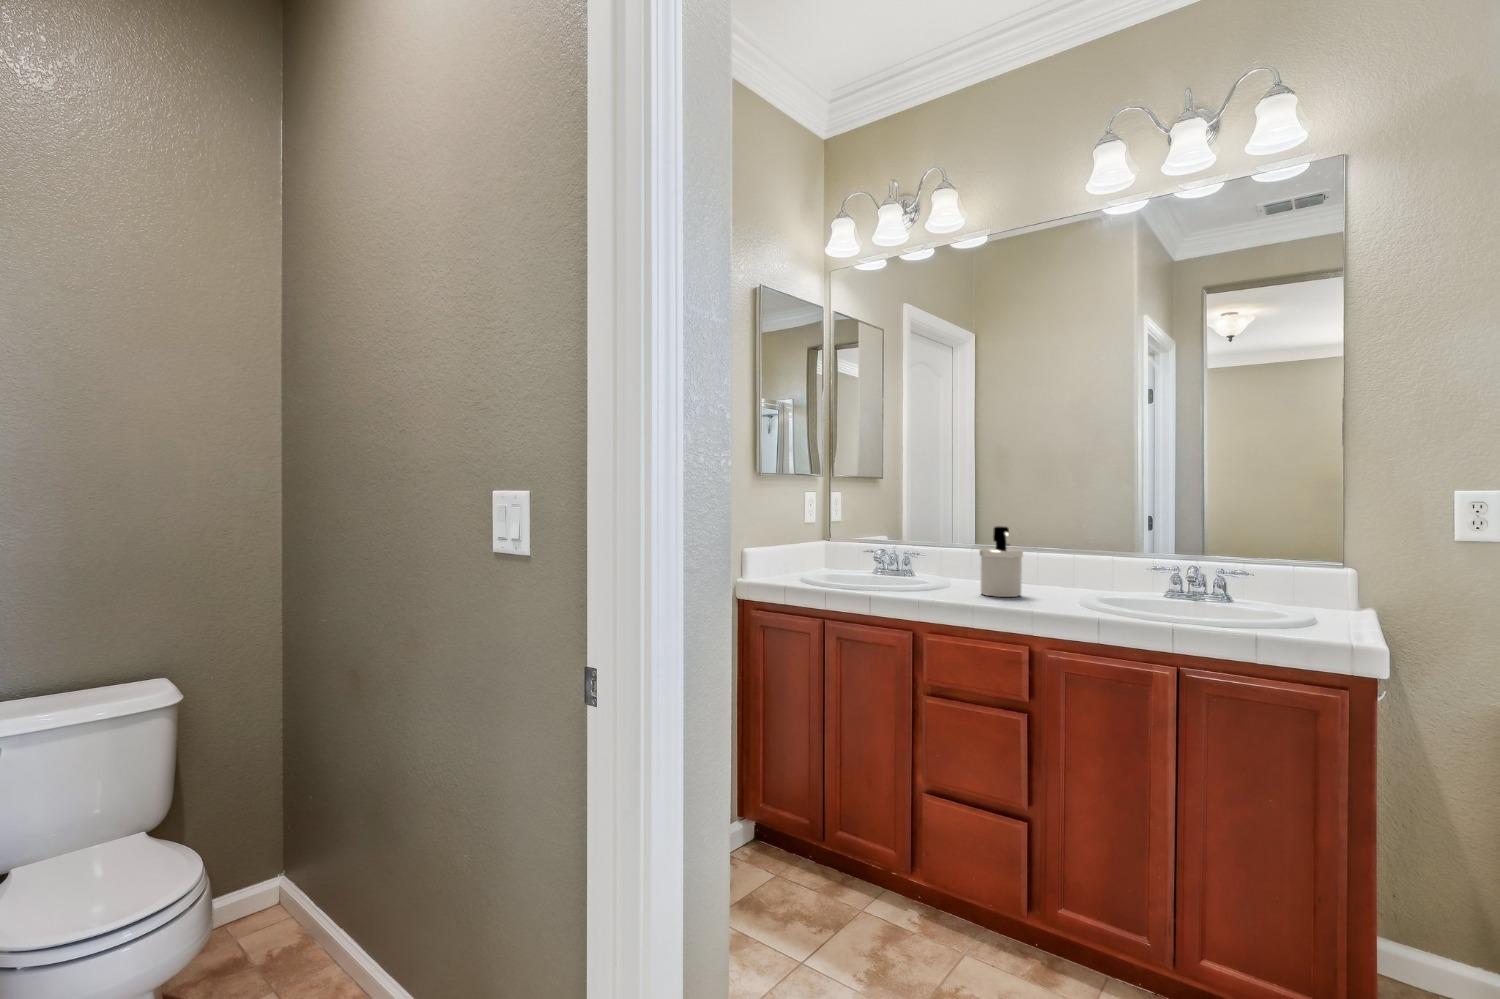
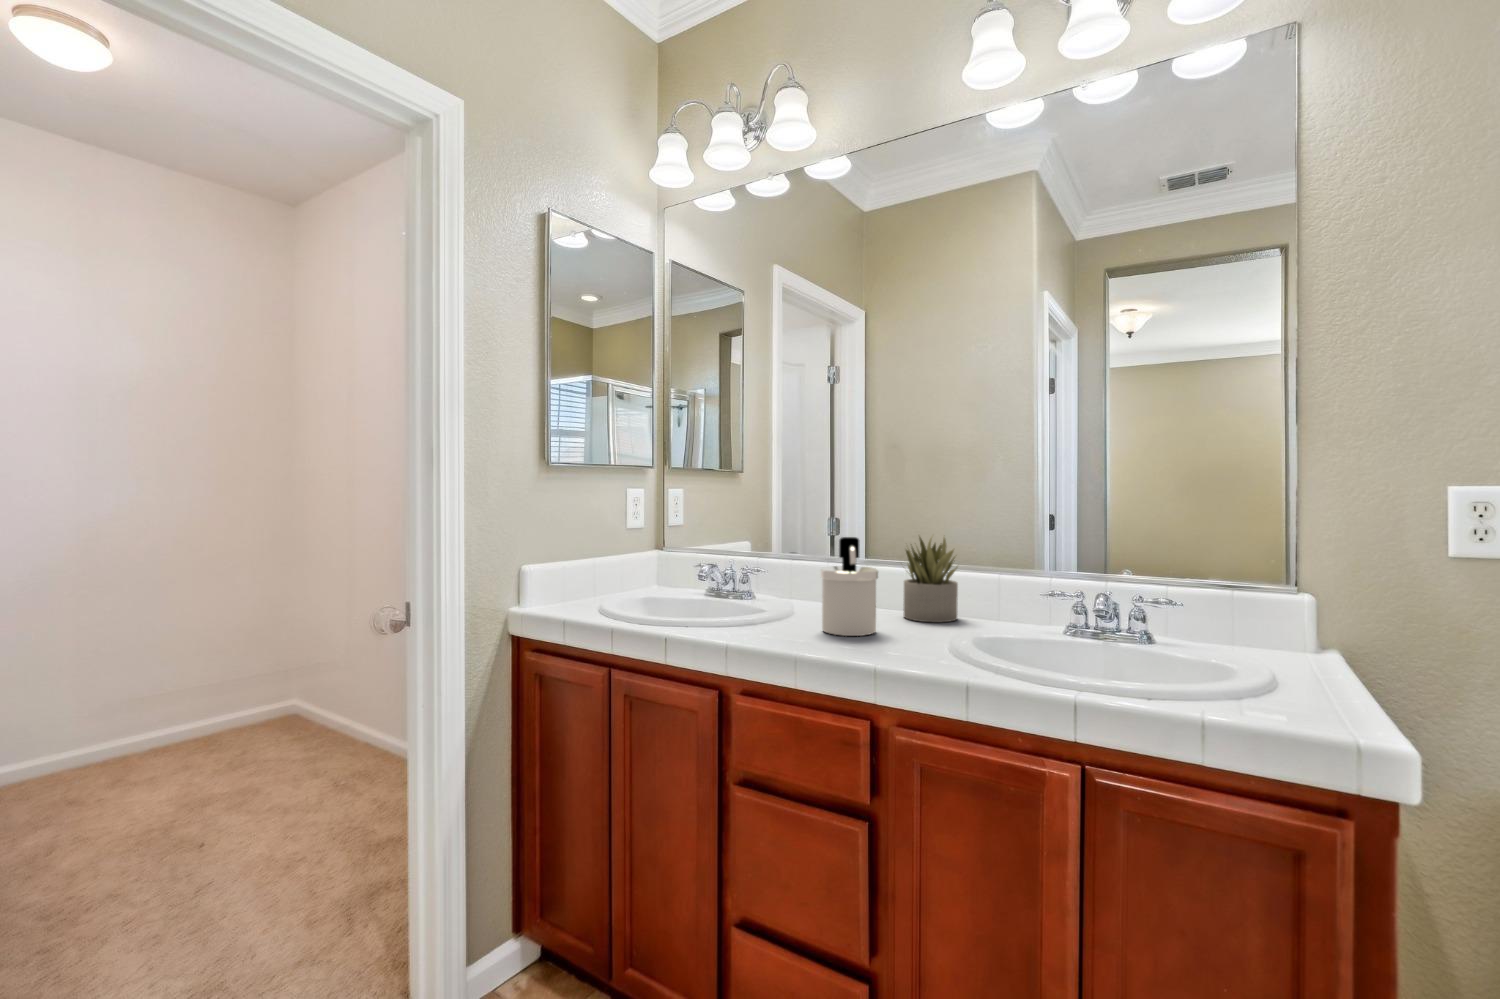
succulent plant: none [1034,526,1082,592] -> present [903,537,958,622]

